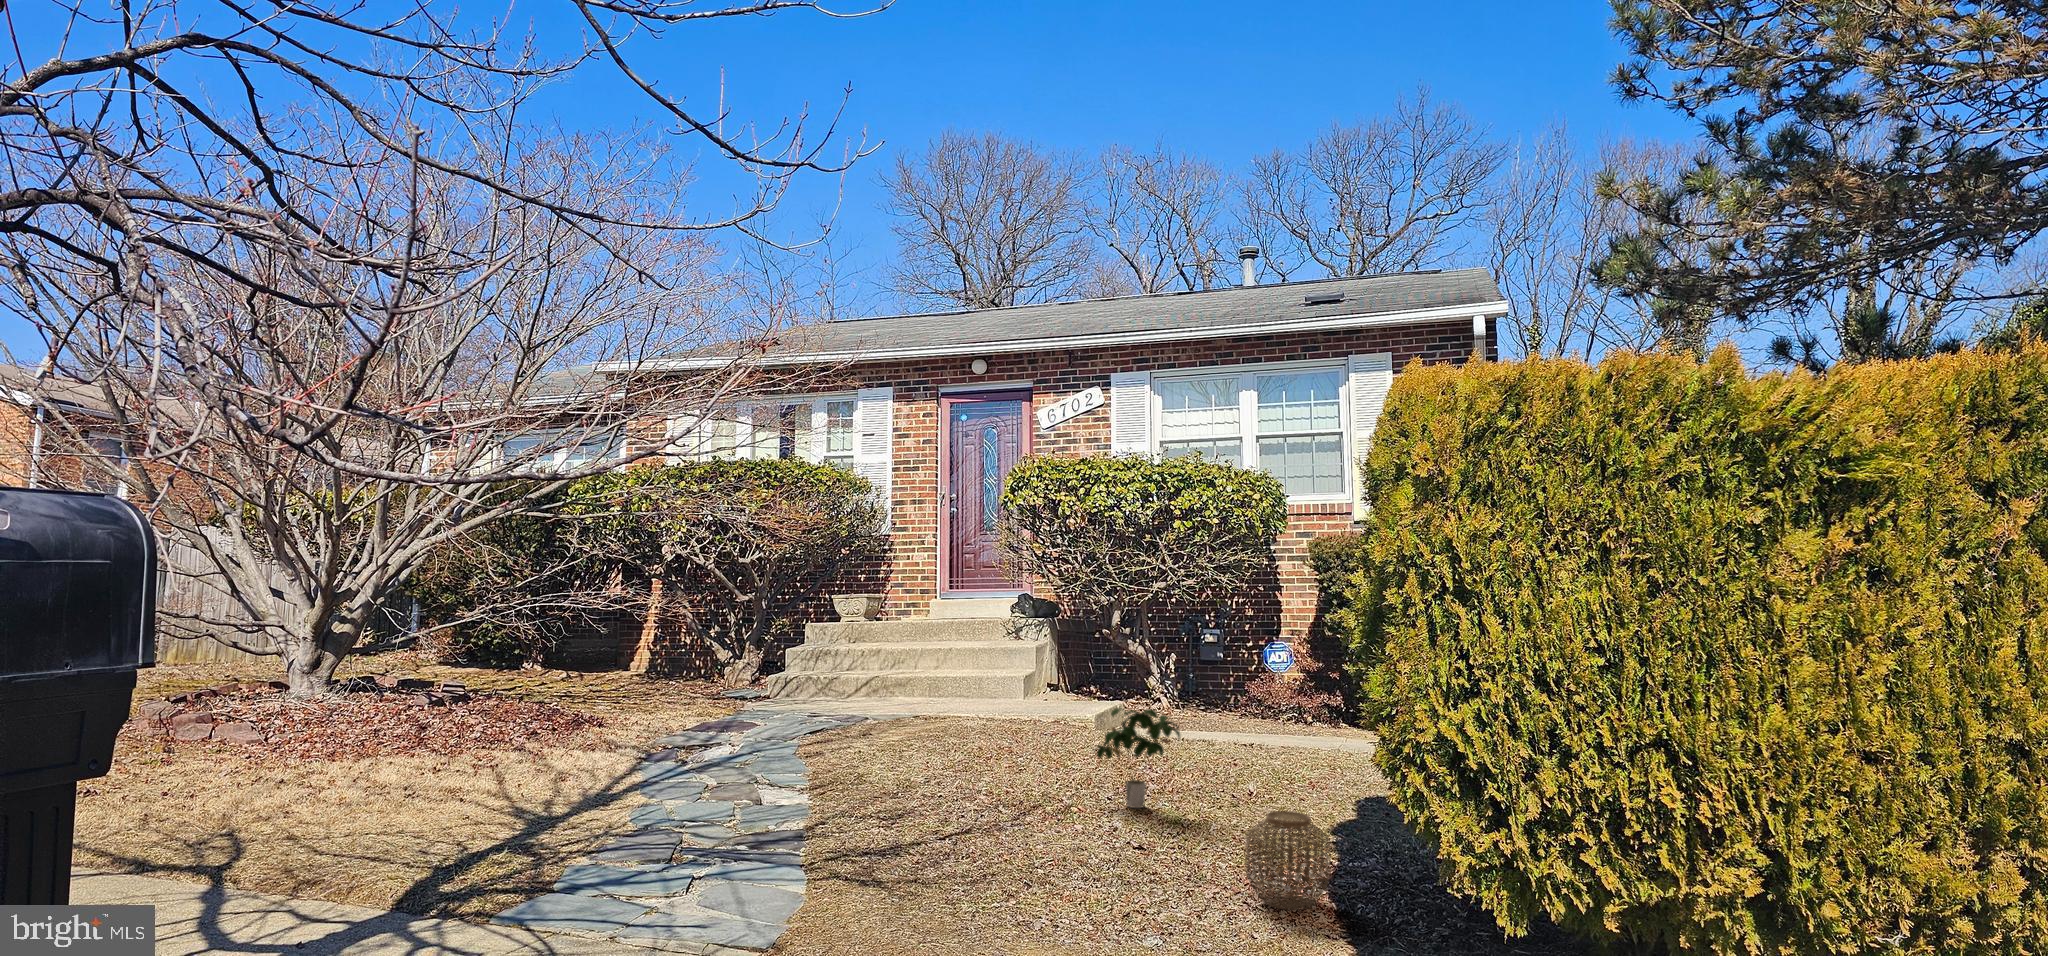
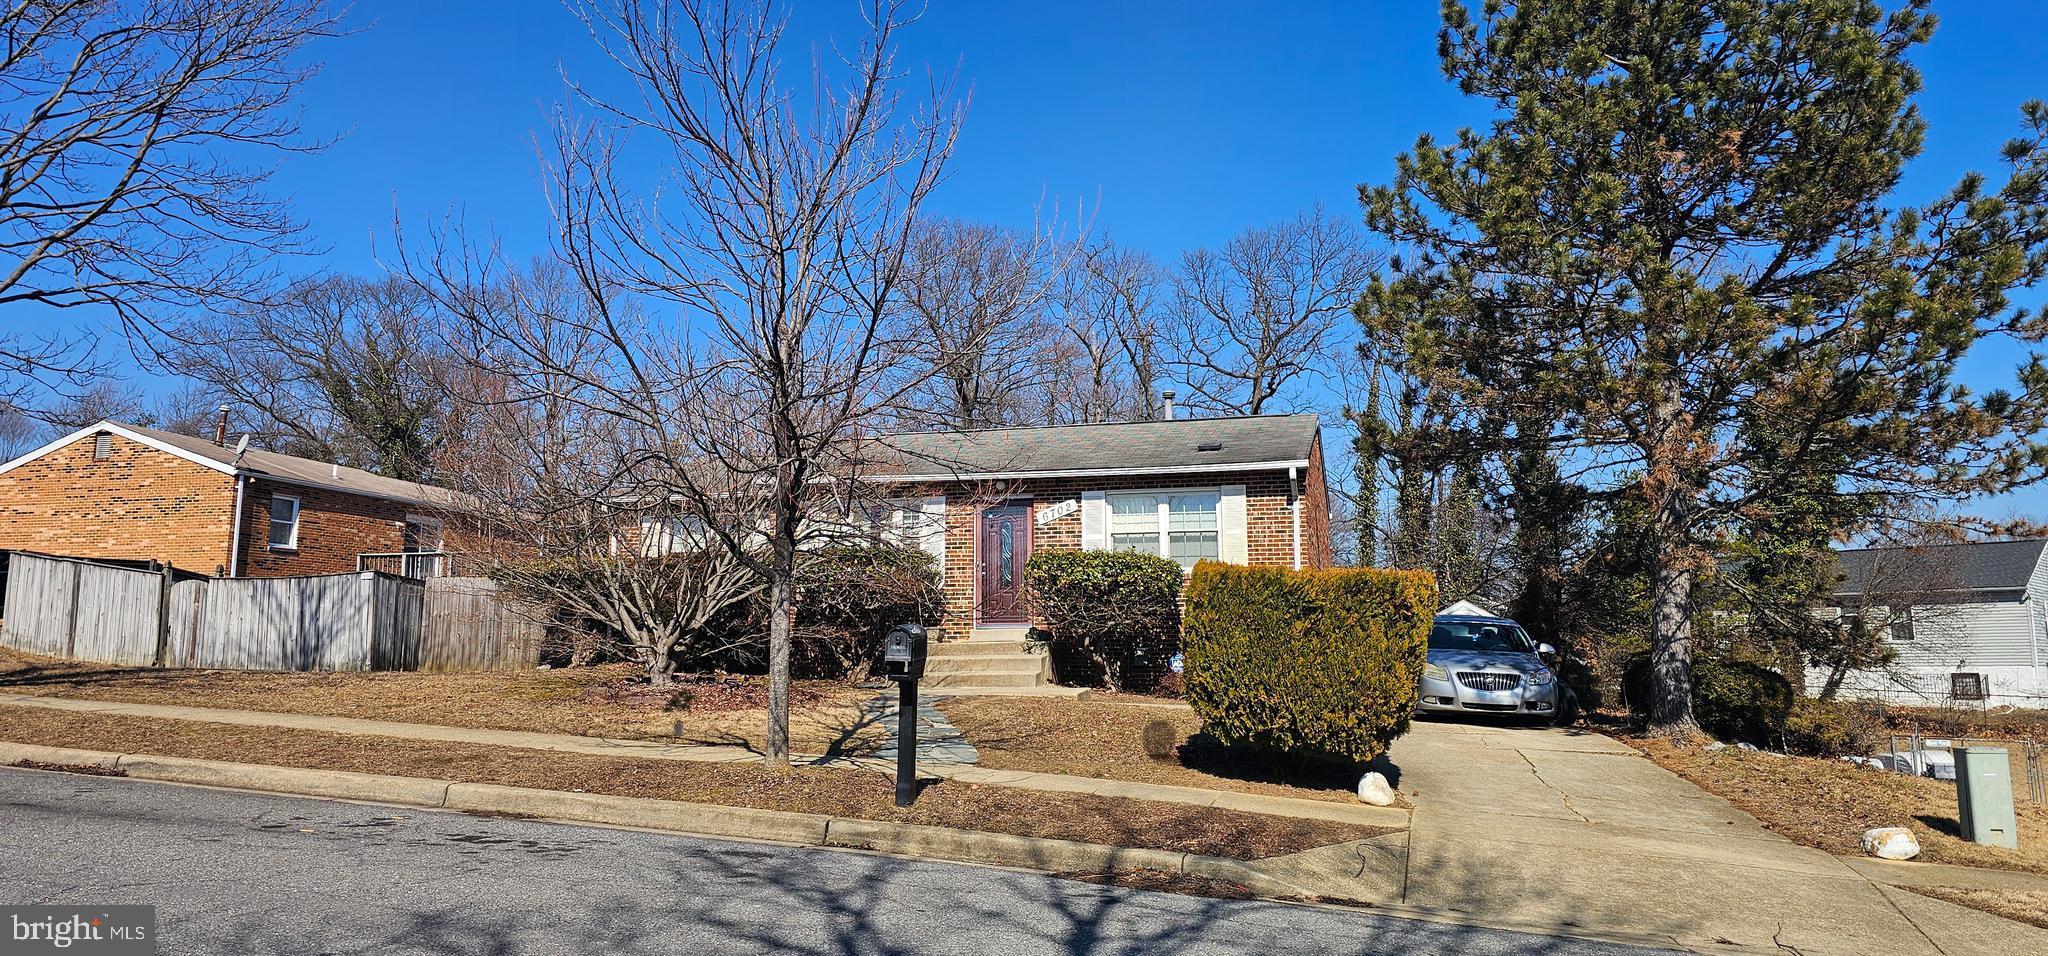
potted plant: present [1094,708,1180,808] -> present [662,690,698,736]

